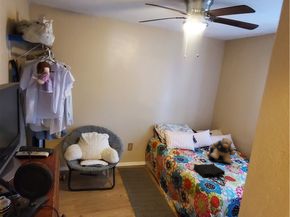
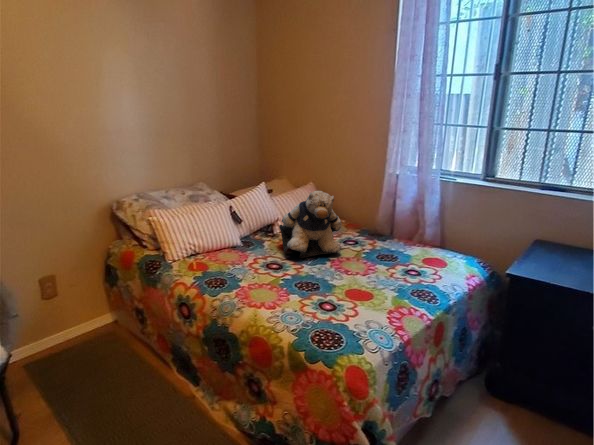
tote bag: present [194,164,226,186] -> none [259,267,357,323]

